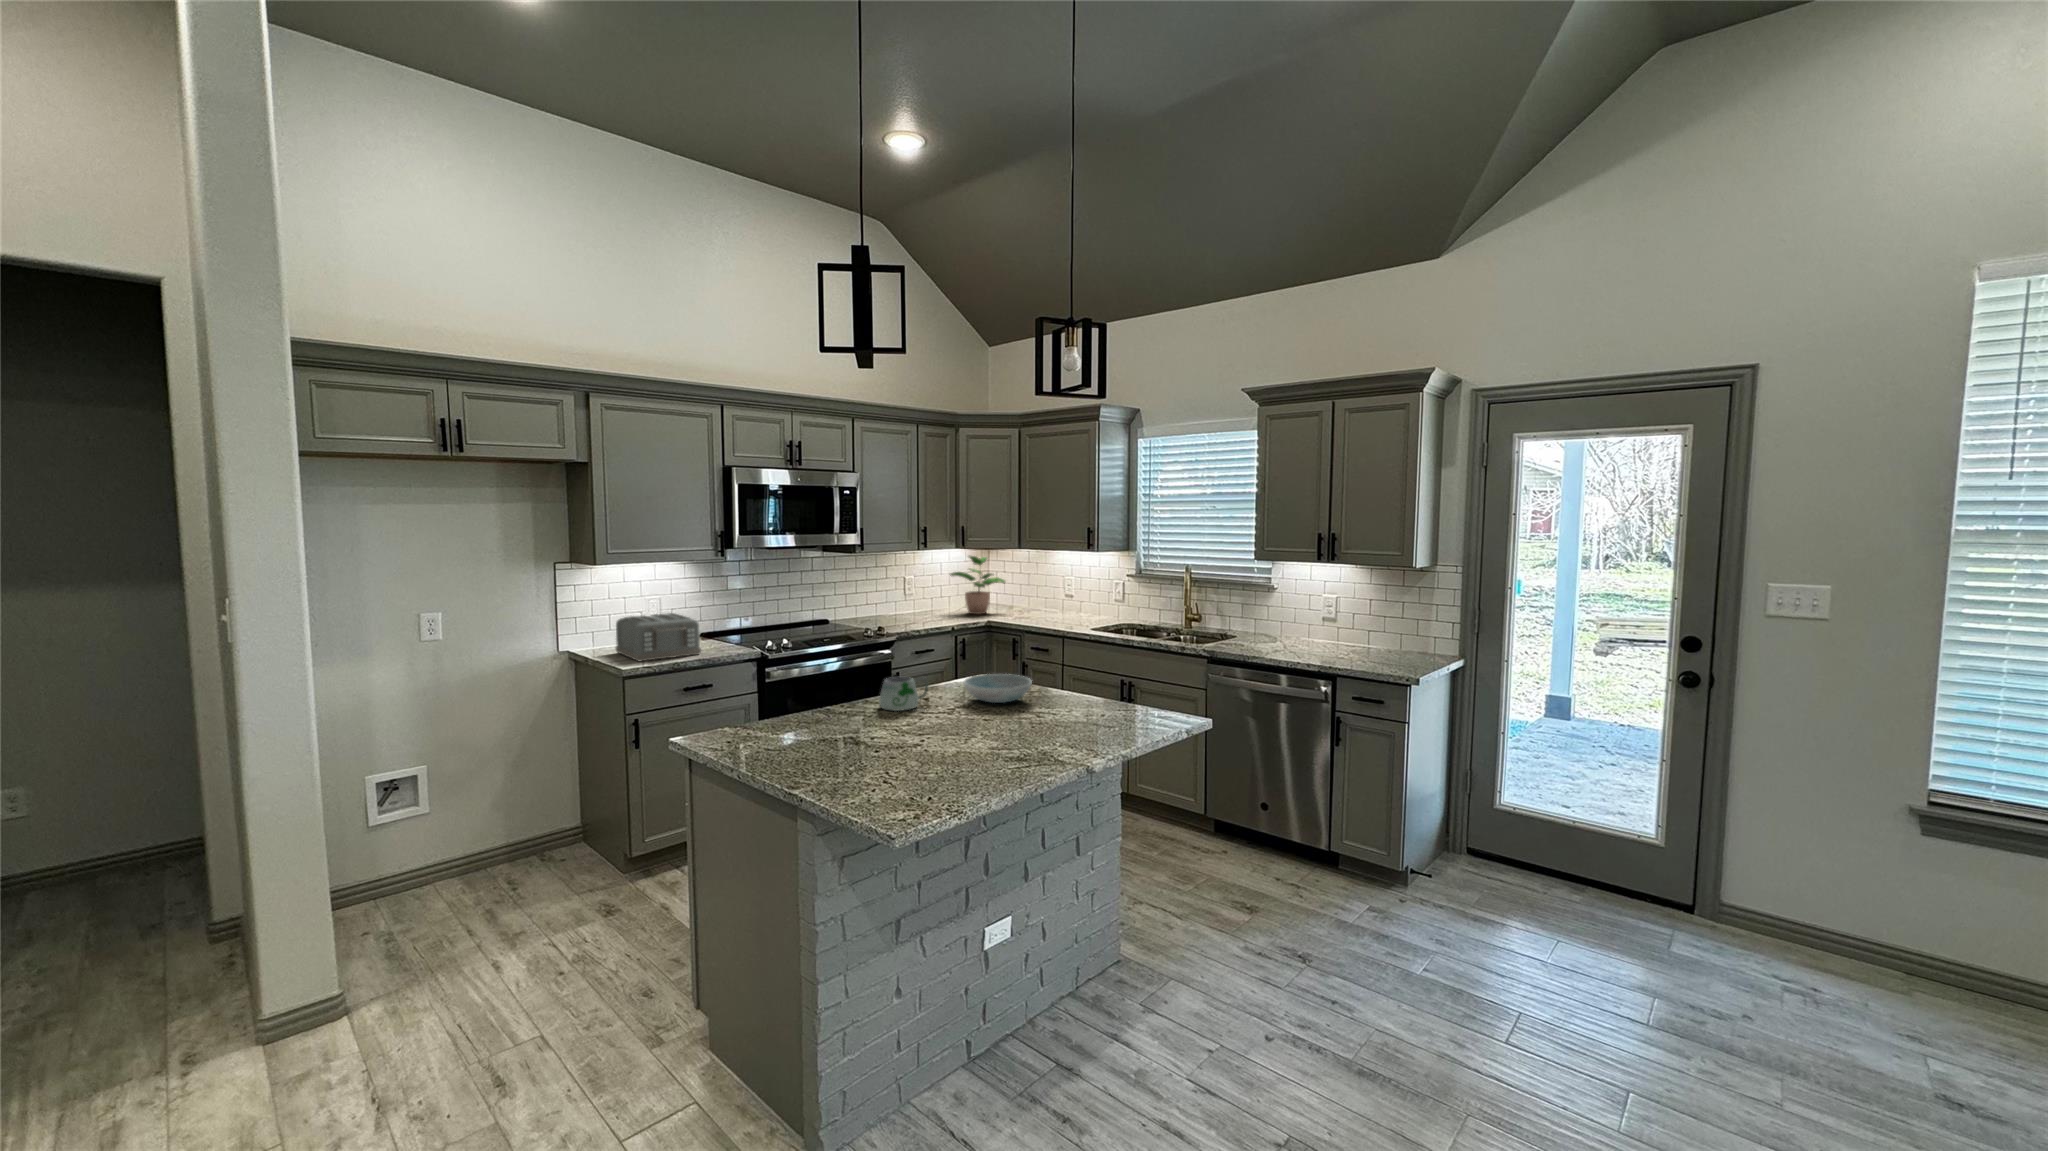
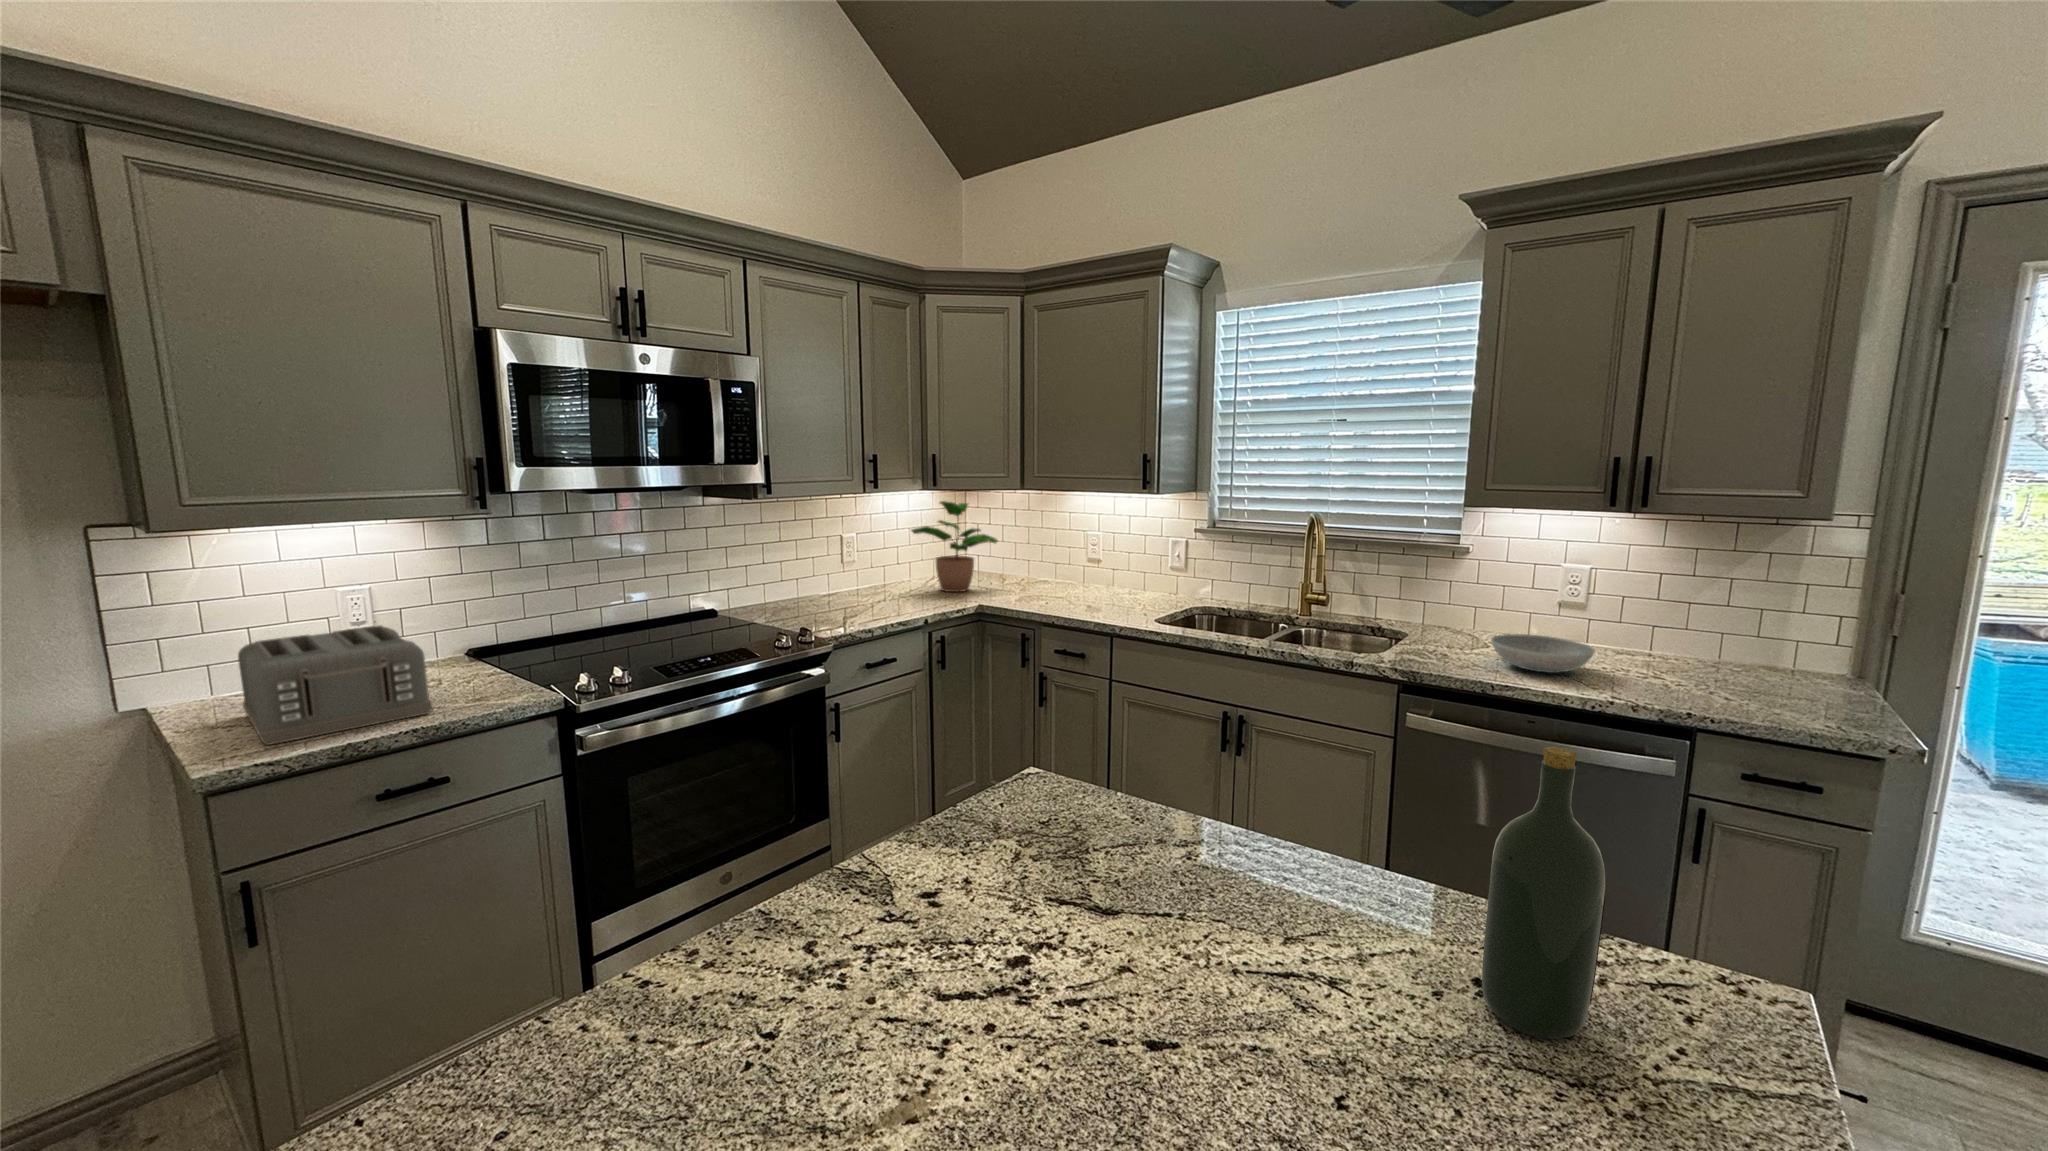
wine bottle: none [1089,629,1120,720] -> present [1482,747,1605,1039]
dish: present [964,674,1032,703] -> present [1491,634,1595,673]
mug: present [879,677,928,711] -> none [819,877,968,1014]

